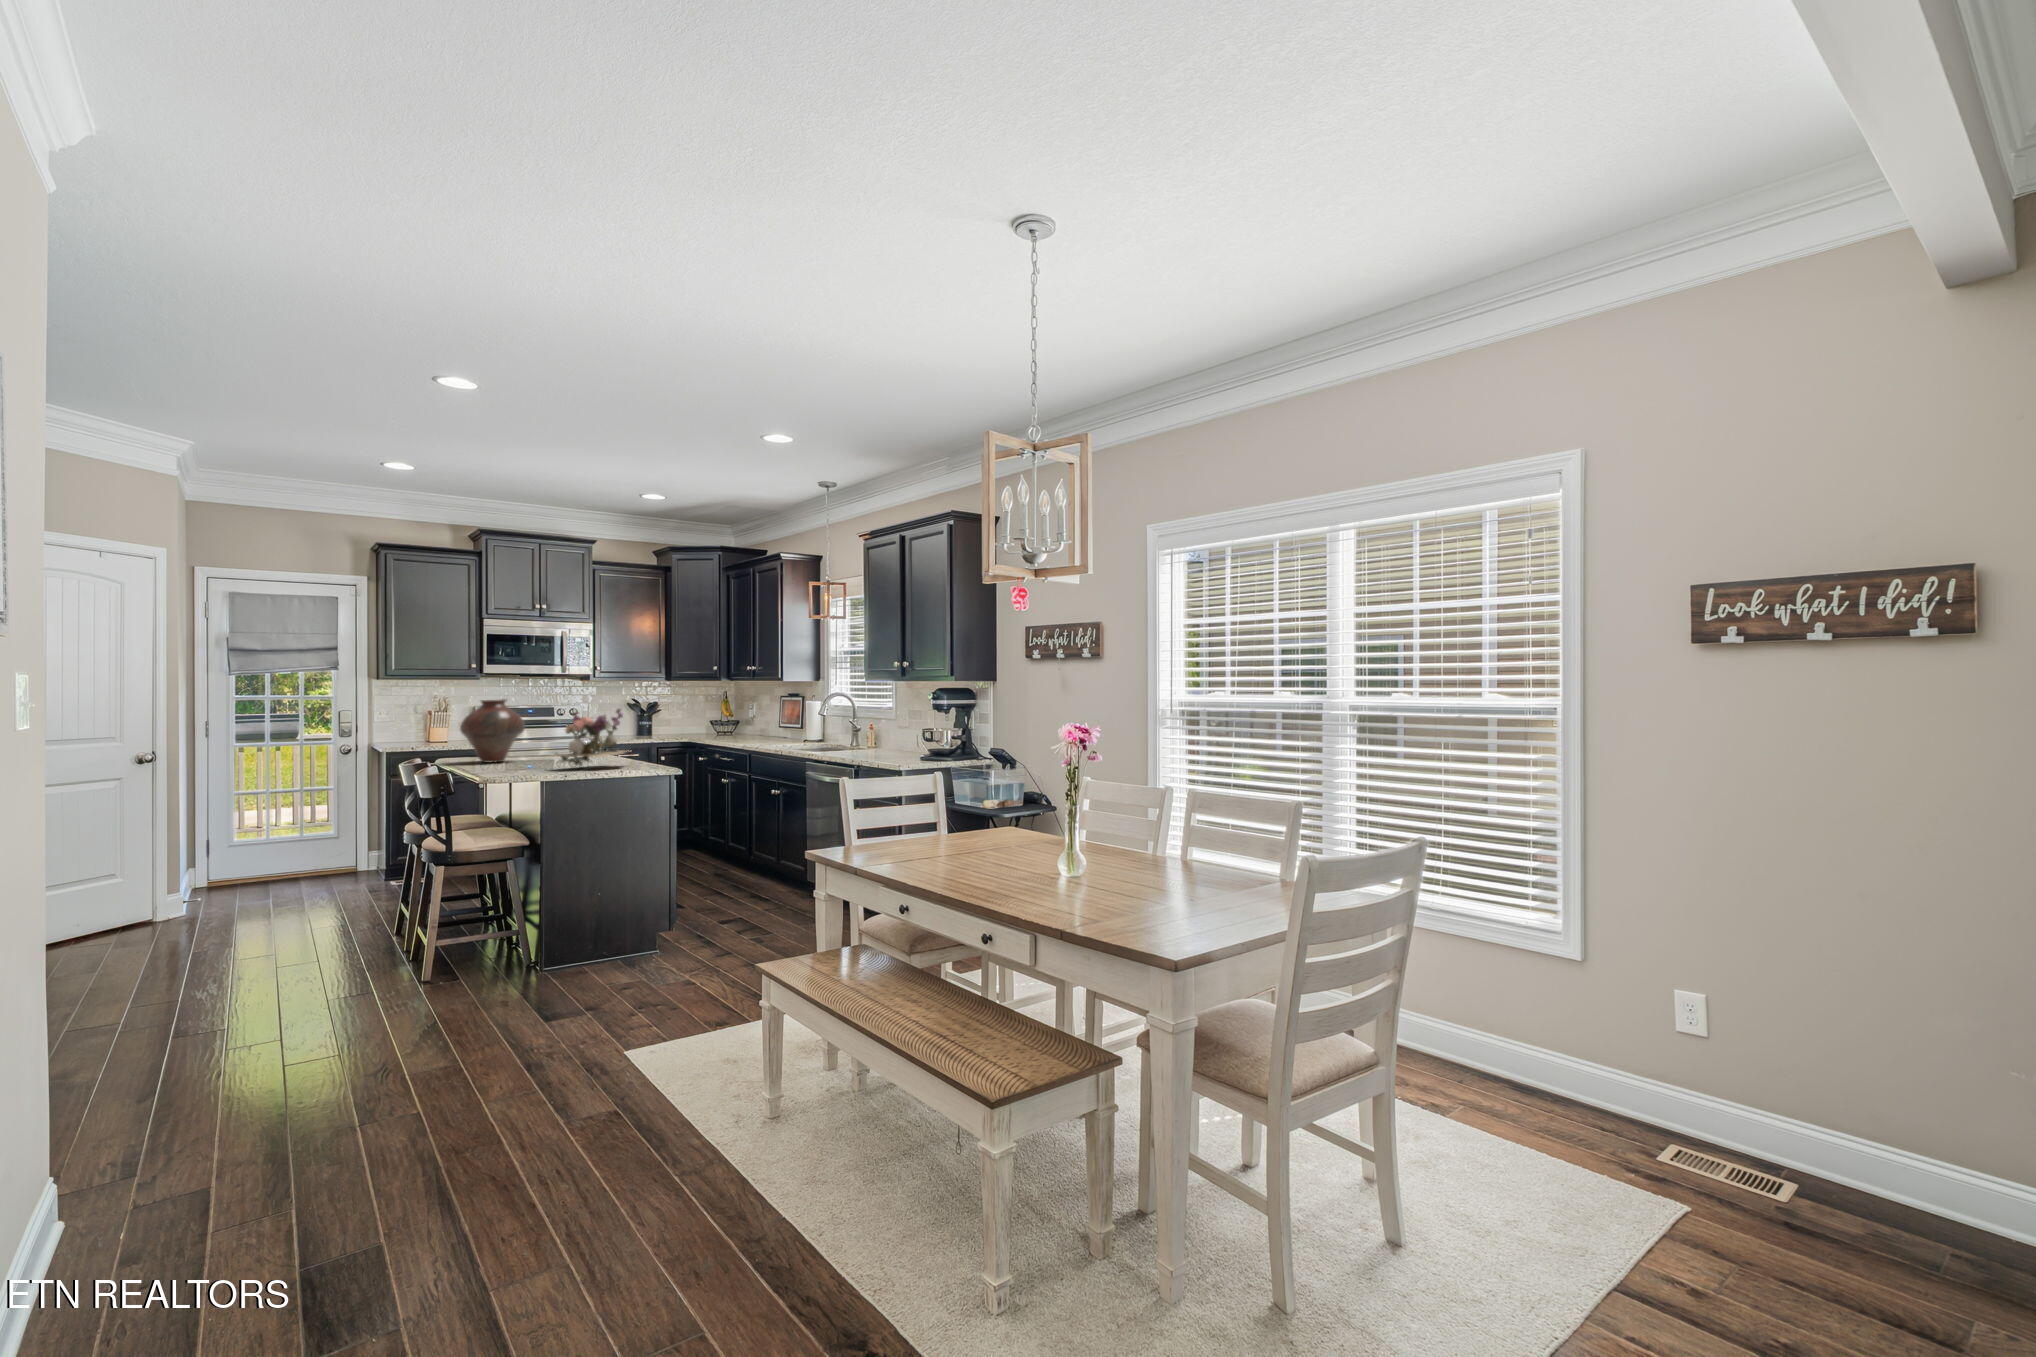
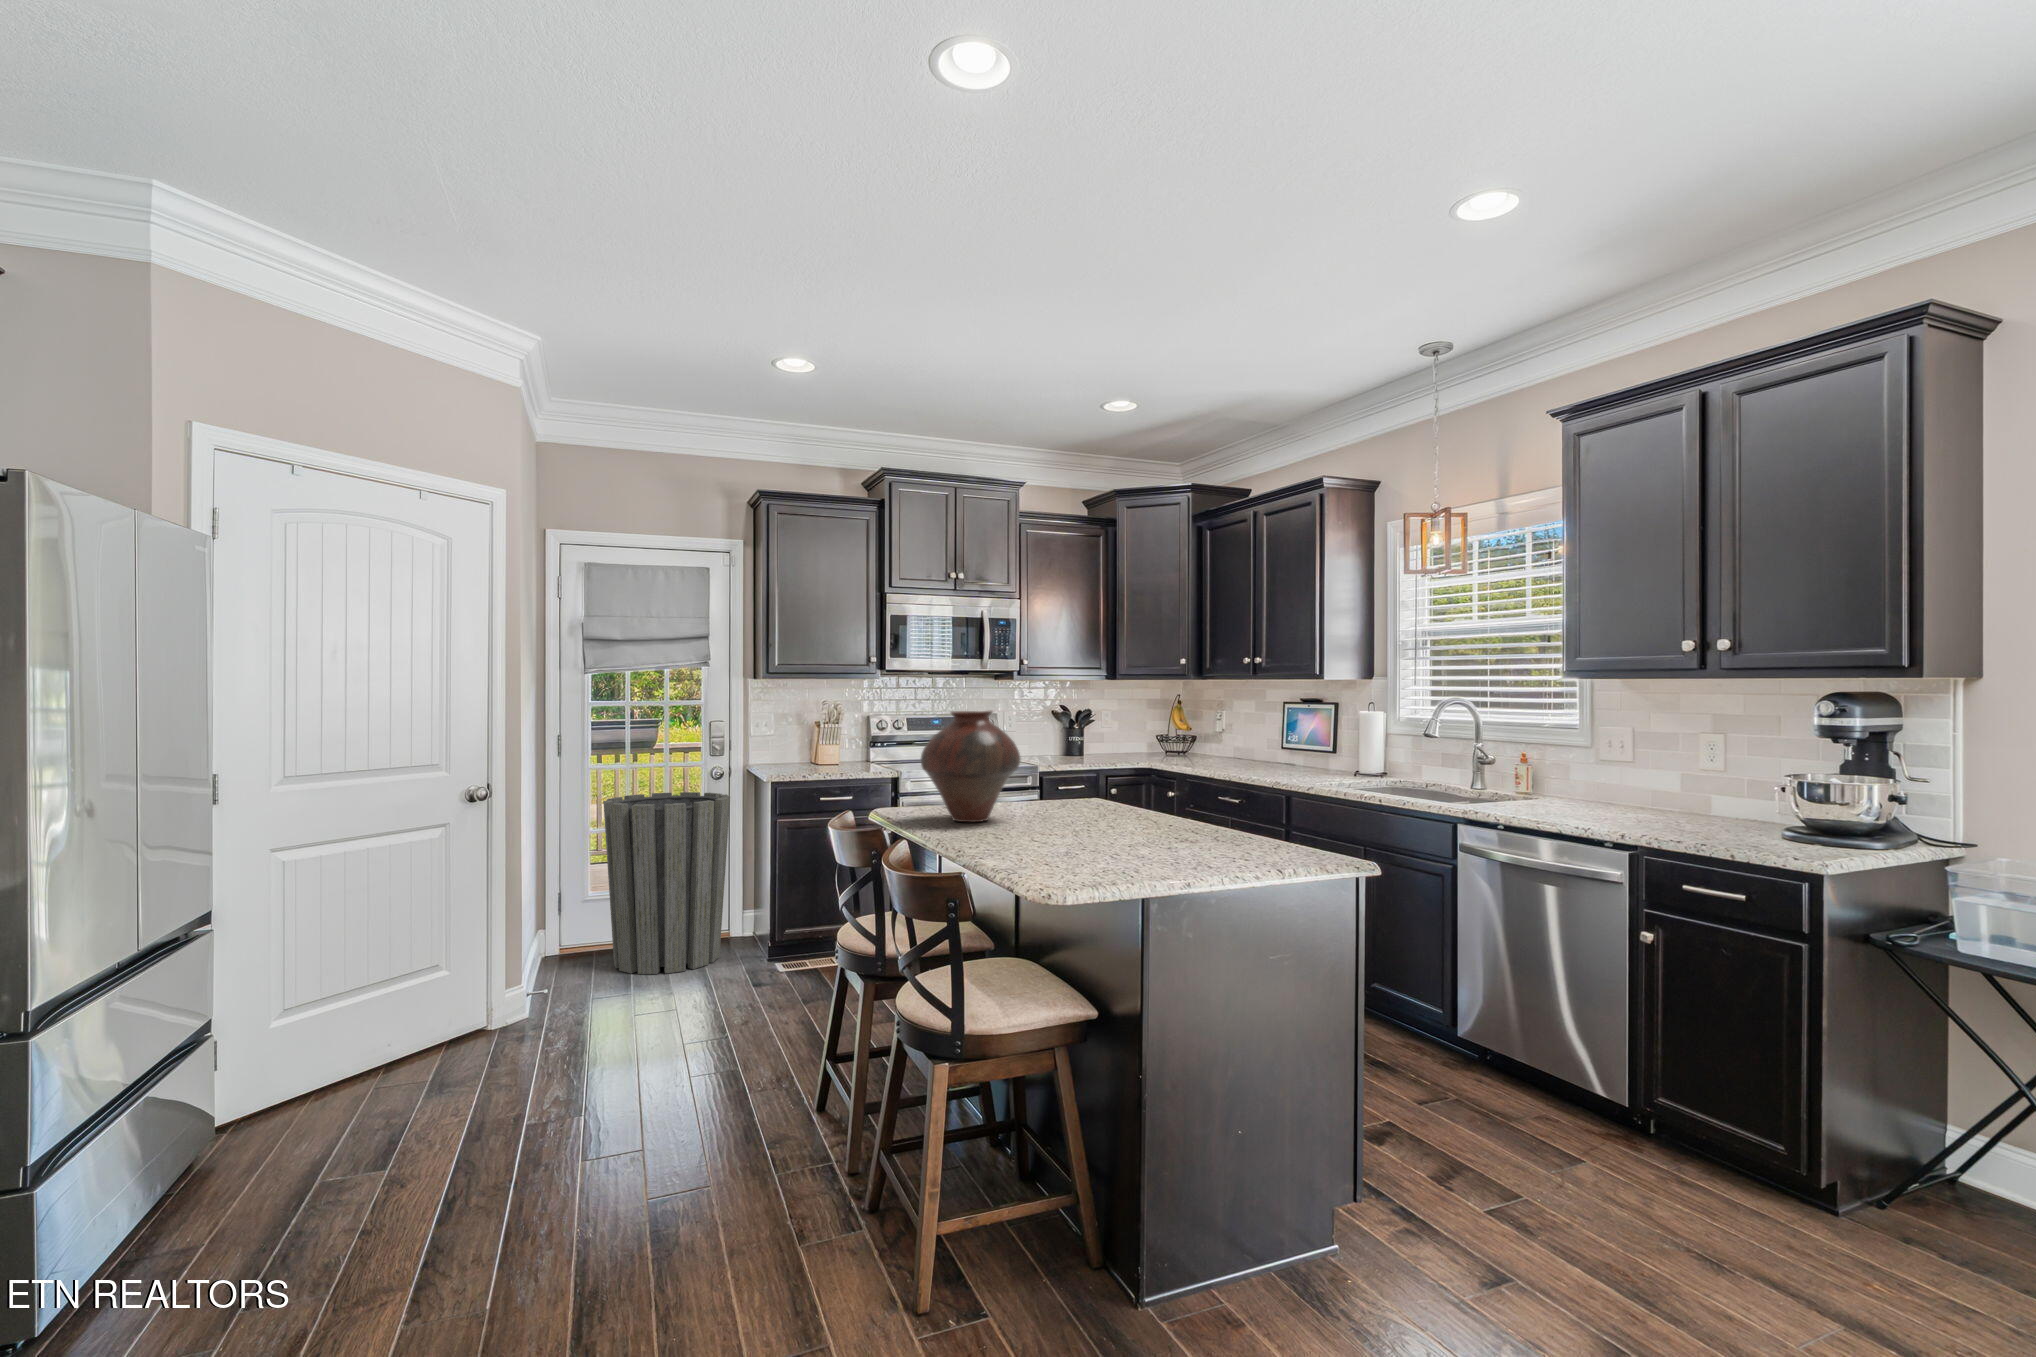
flower arrangement: present [556,709,627,766] -> none [1130,727,1278,854]
trash can: none [246,762,353,890] -> present [603,792,730,974]

